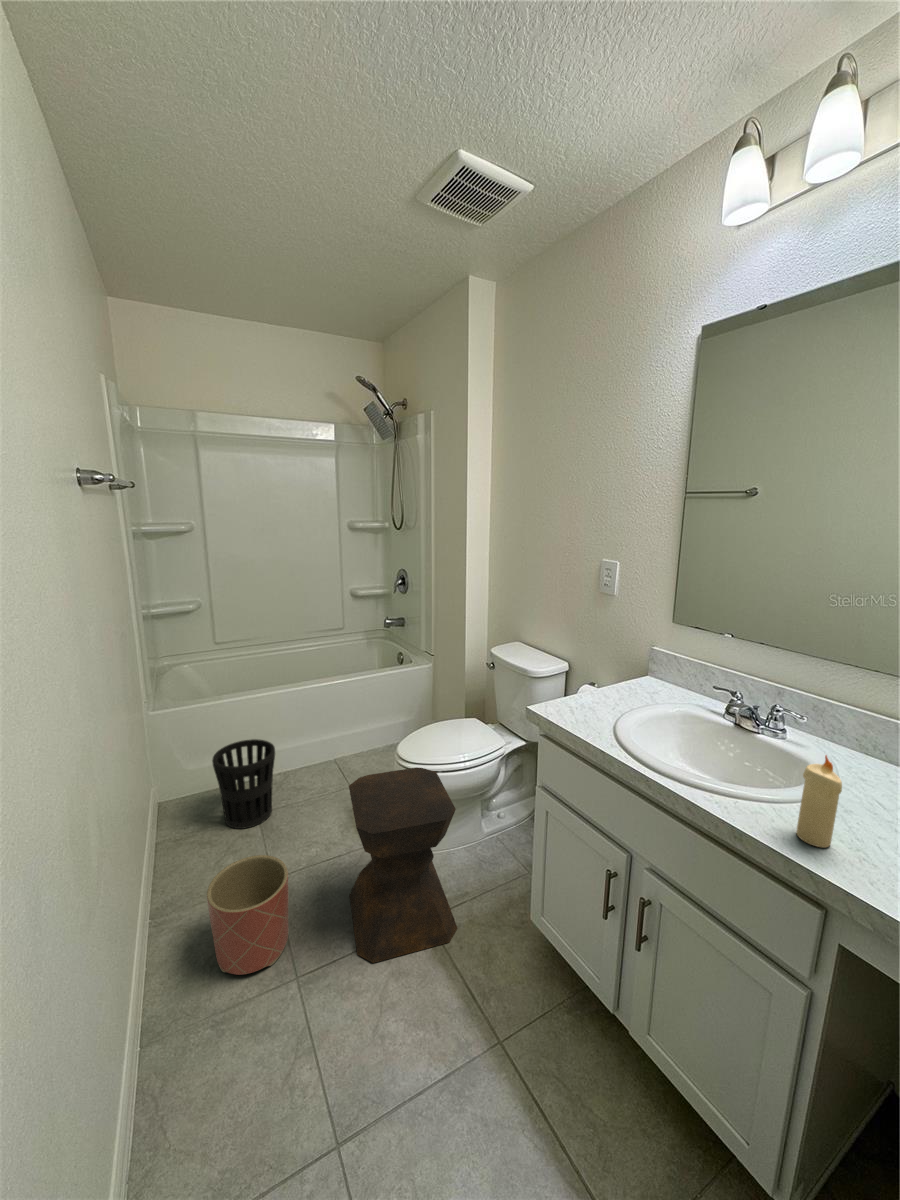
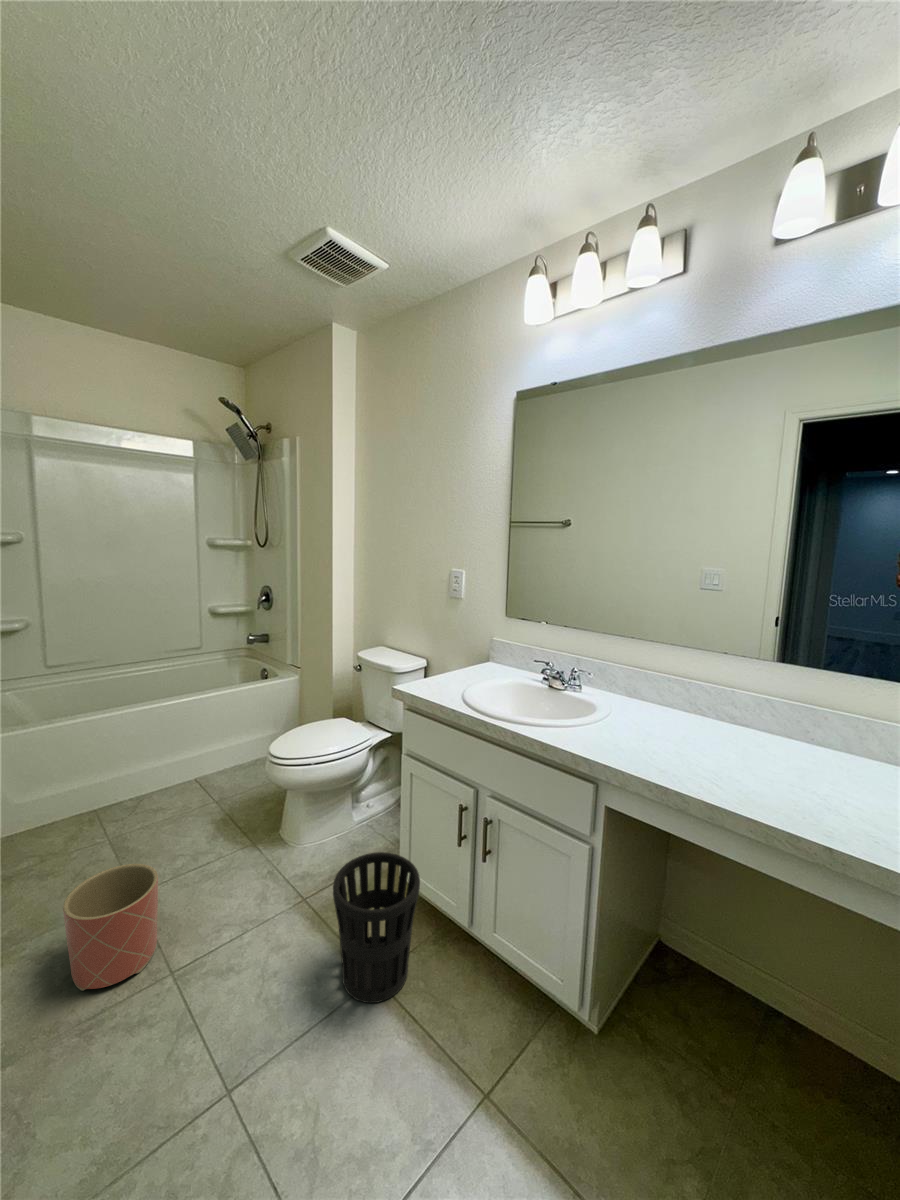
wastebasket: present [212,739,275,829] -> present [333,852,420,1003]
candle: present [796,755,842,848] -> none [580,680,604,744]
stool: present [349,767,457,963] -> none [222,760,333,947]

